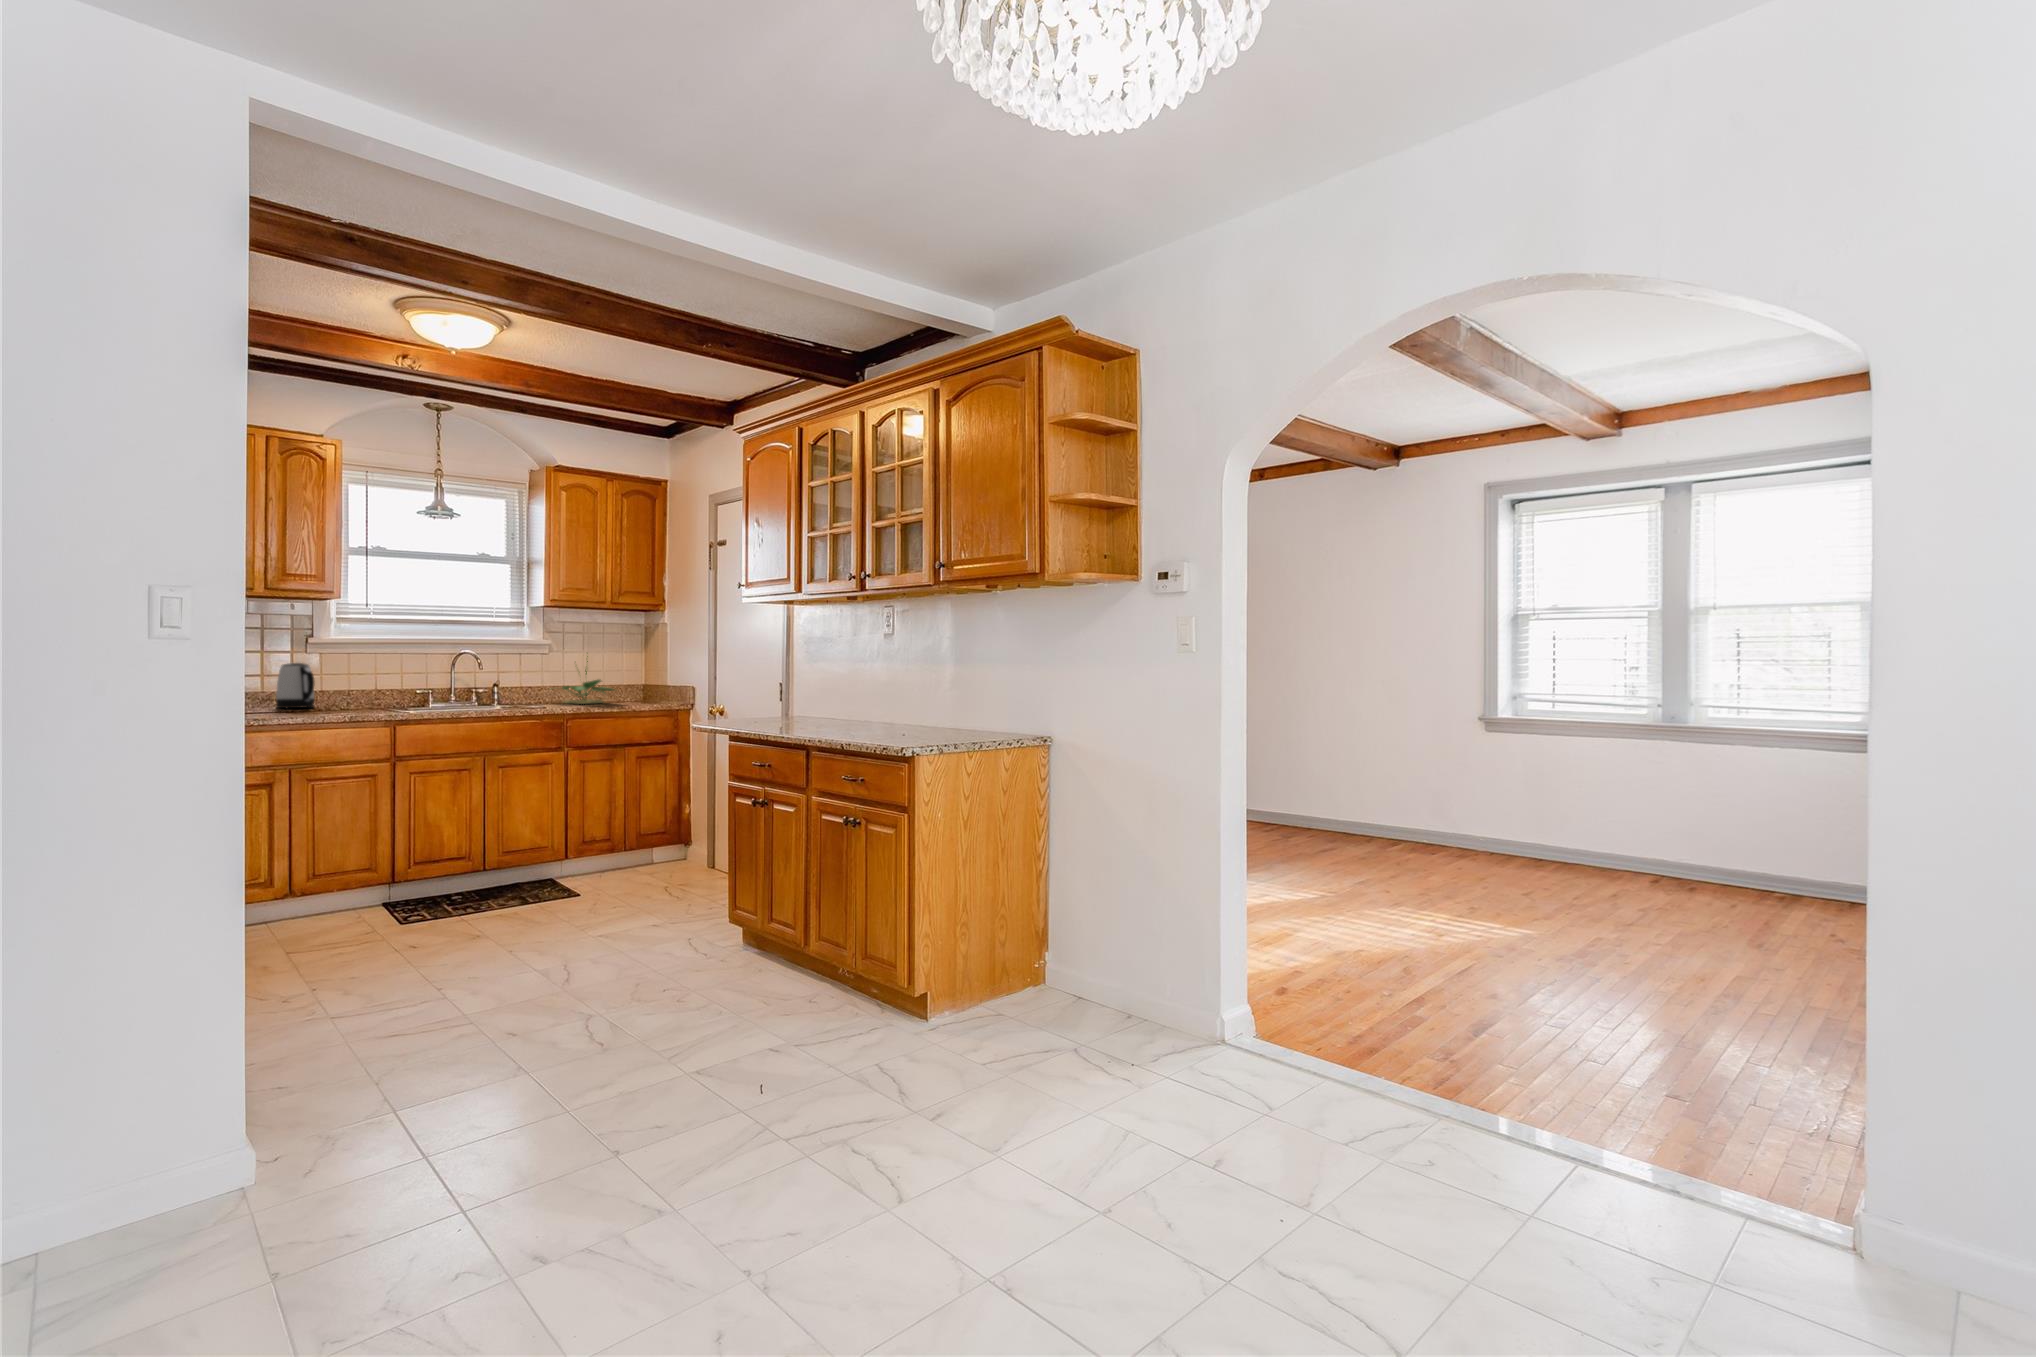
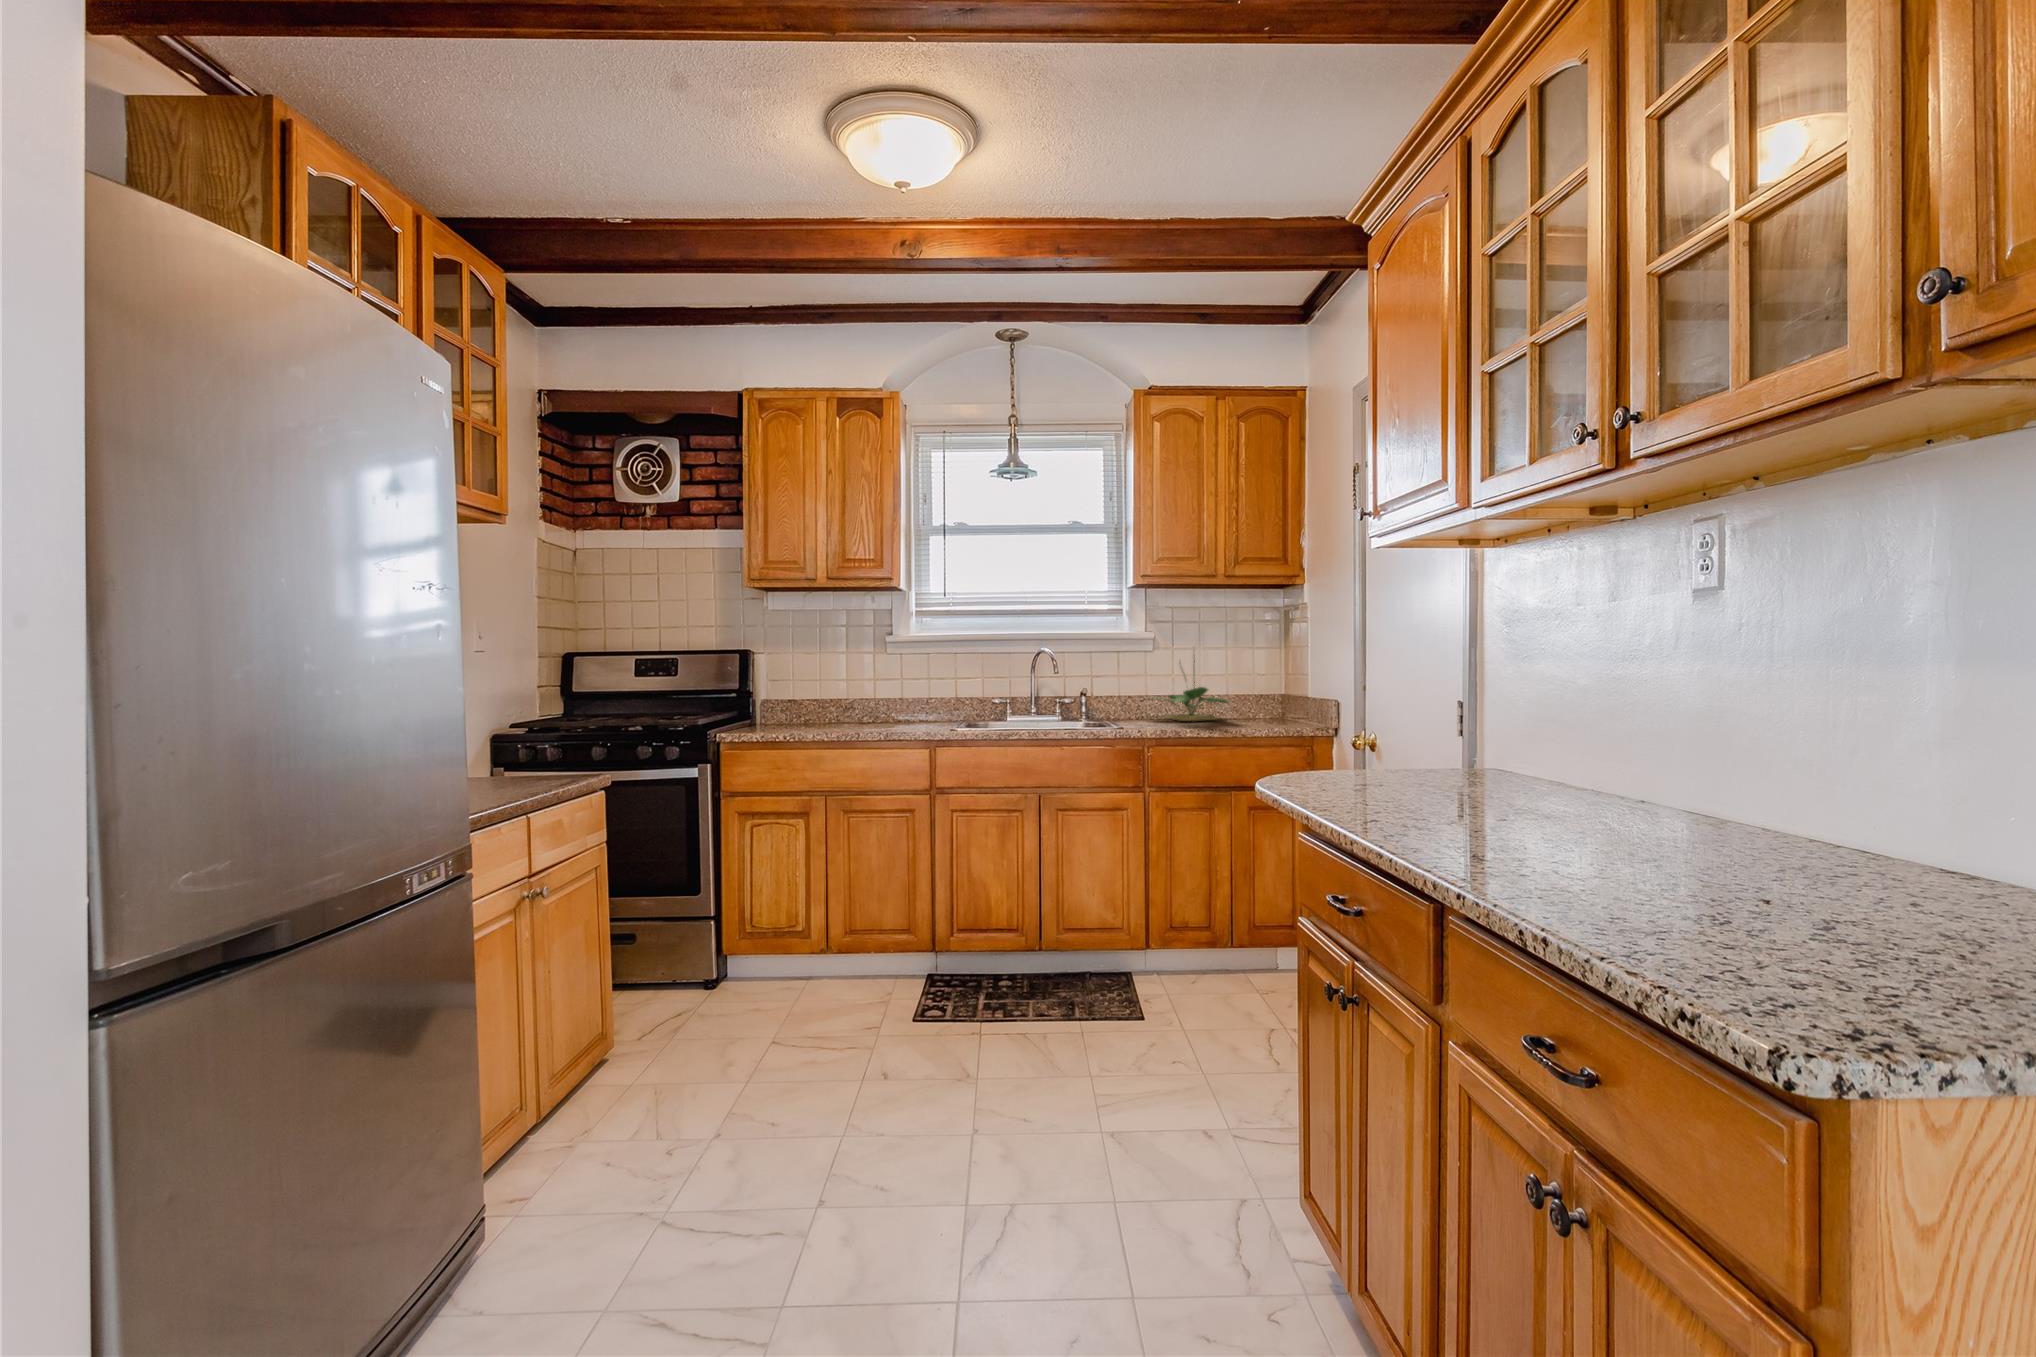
kettle: present [276,663,315,708] -> none [856,668,892,721]

